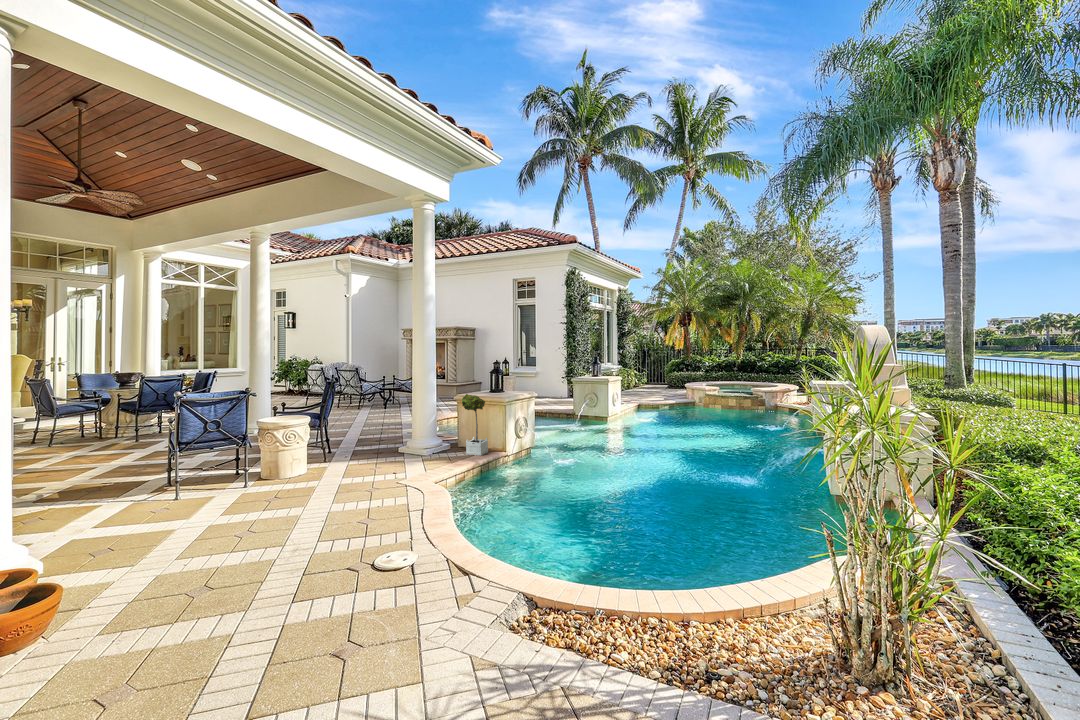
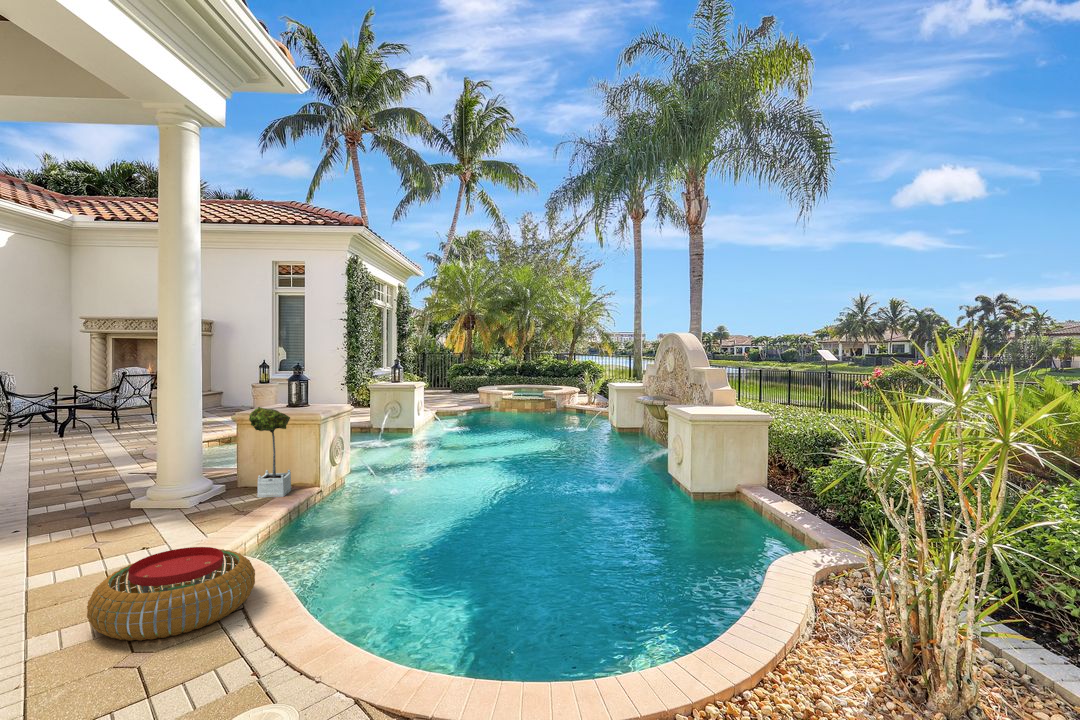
pouf: none [352,473,430,515] -> present [87,547,255,641]

